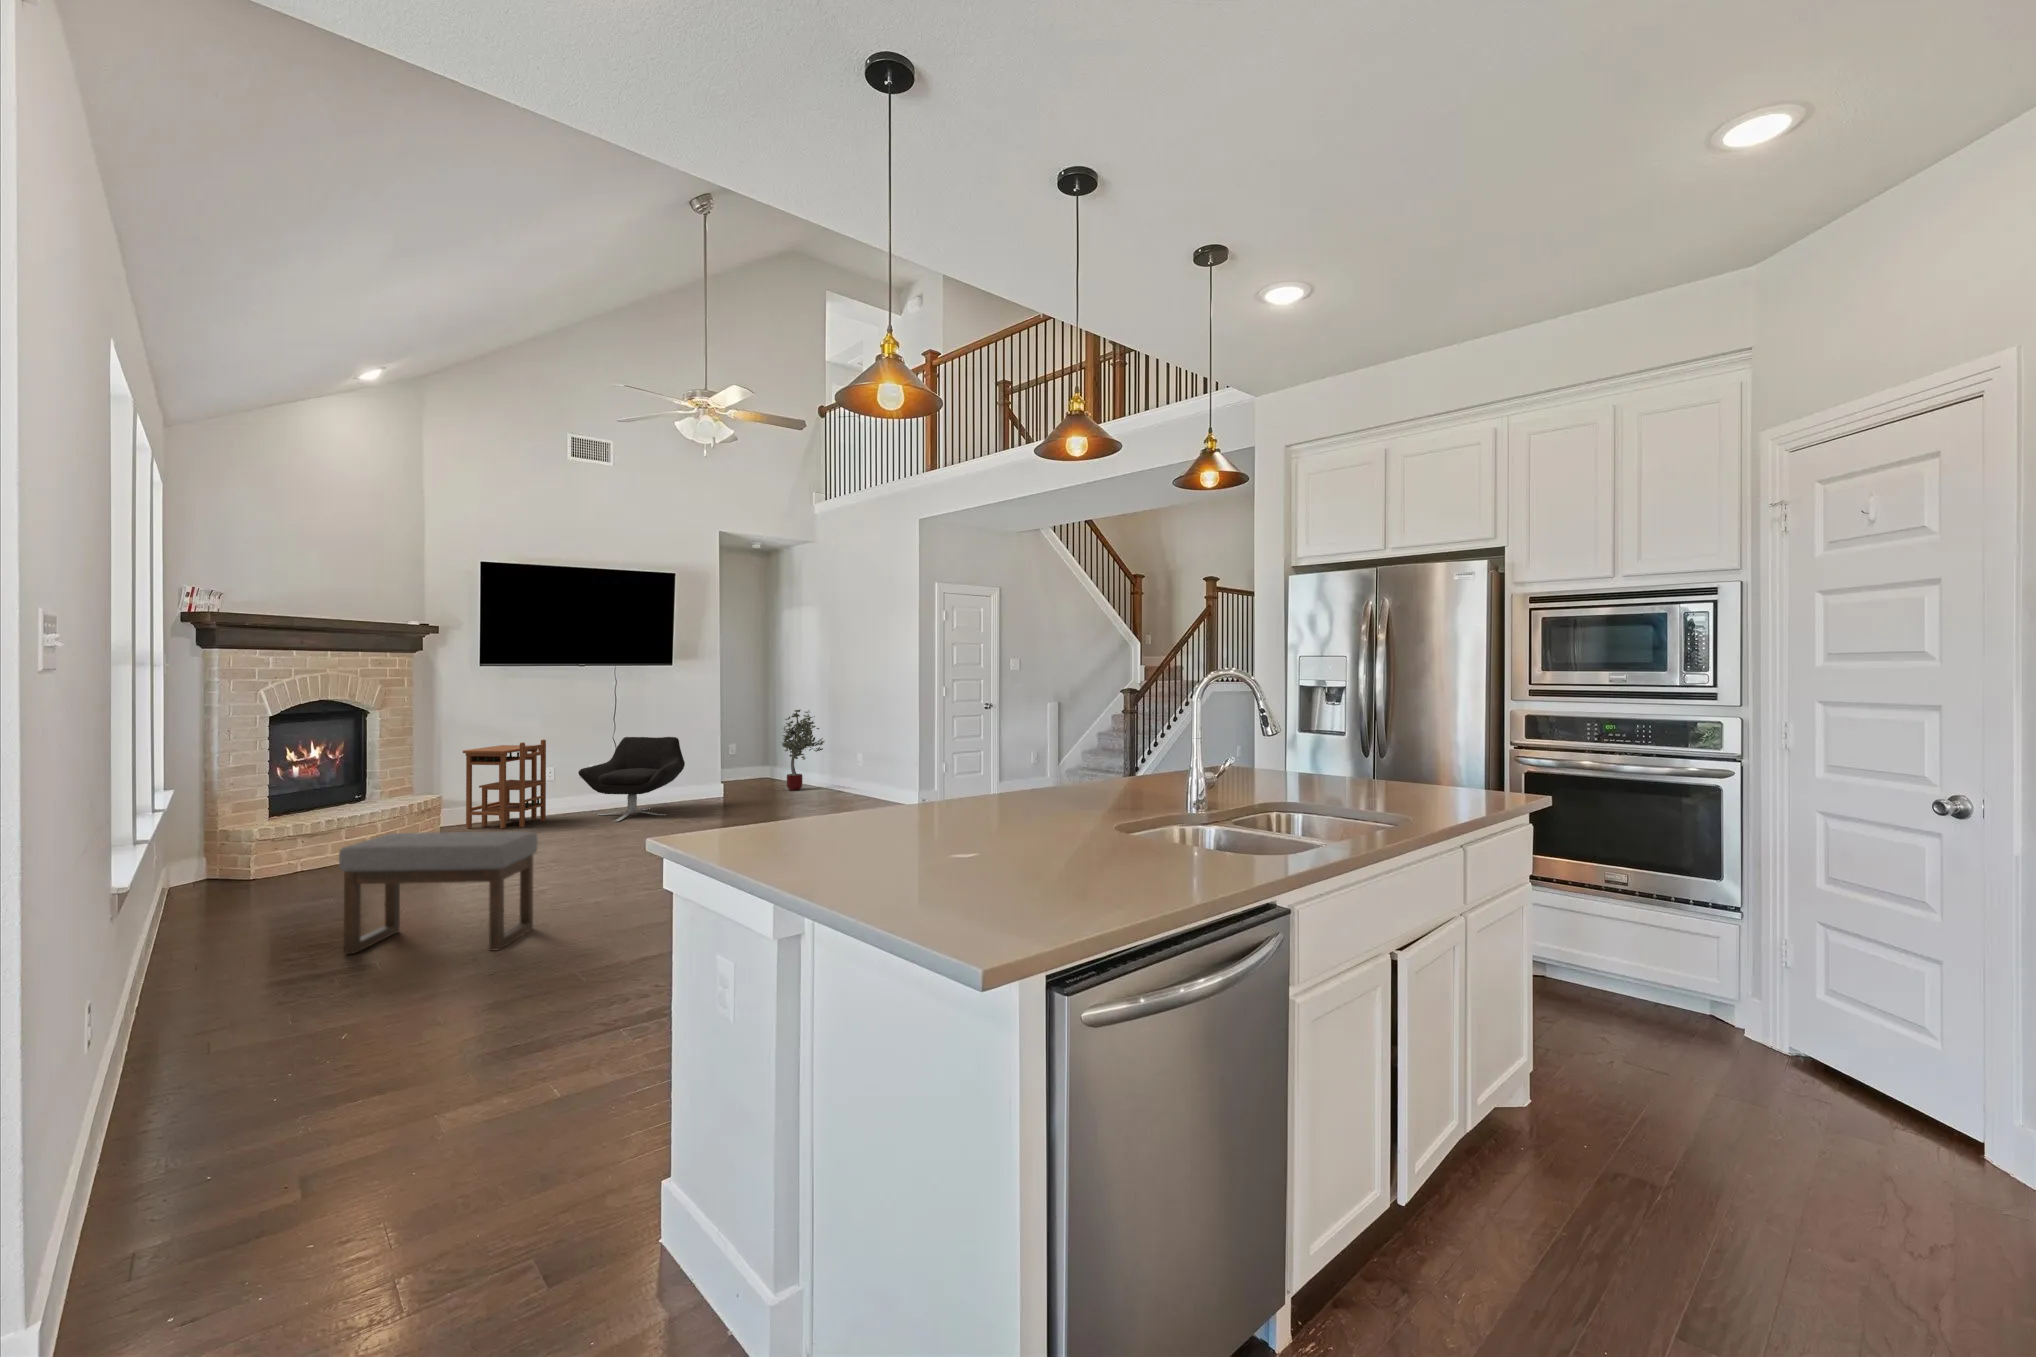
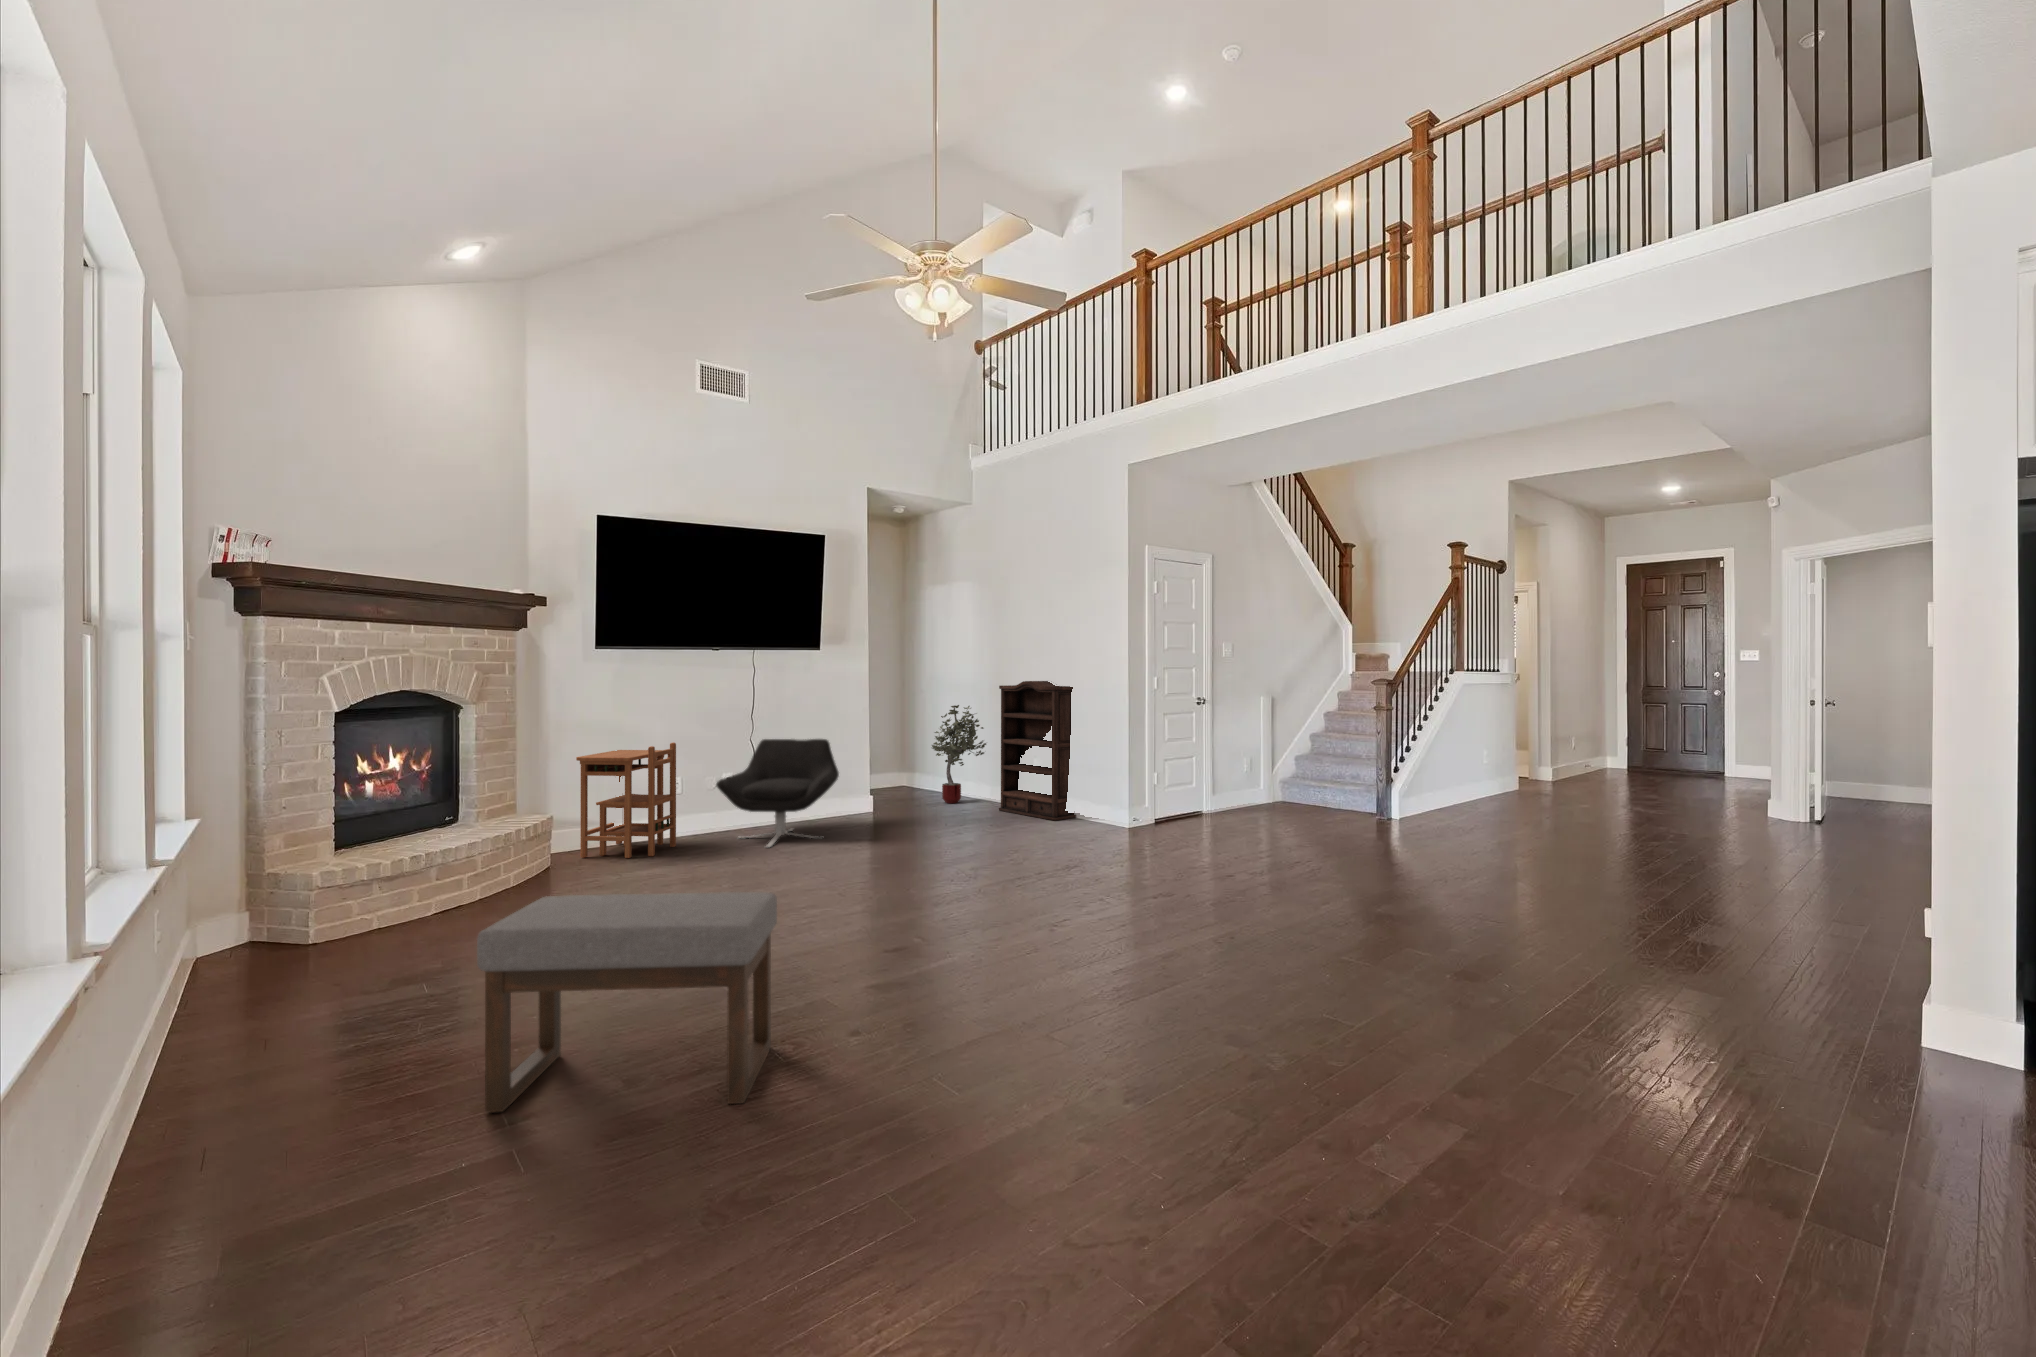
bookshelf: none [827,691,884,803] -> present [999,681,1076,821]

